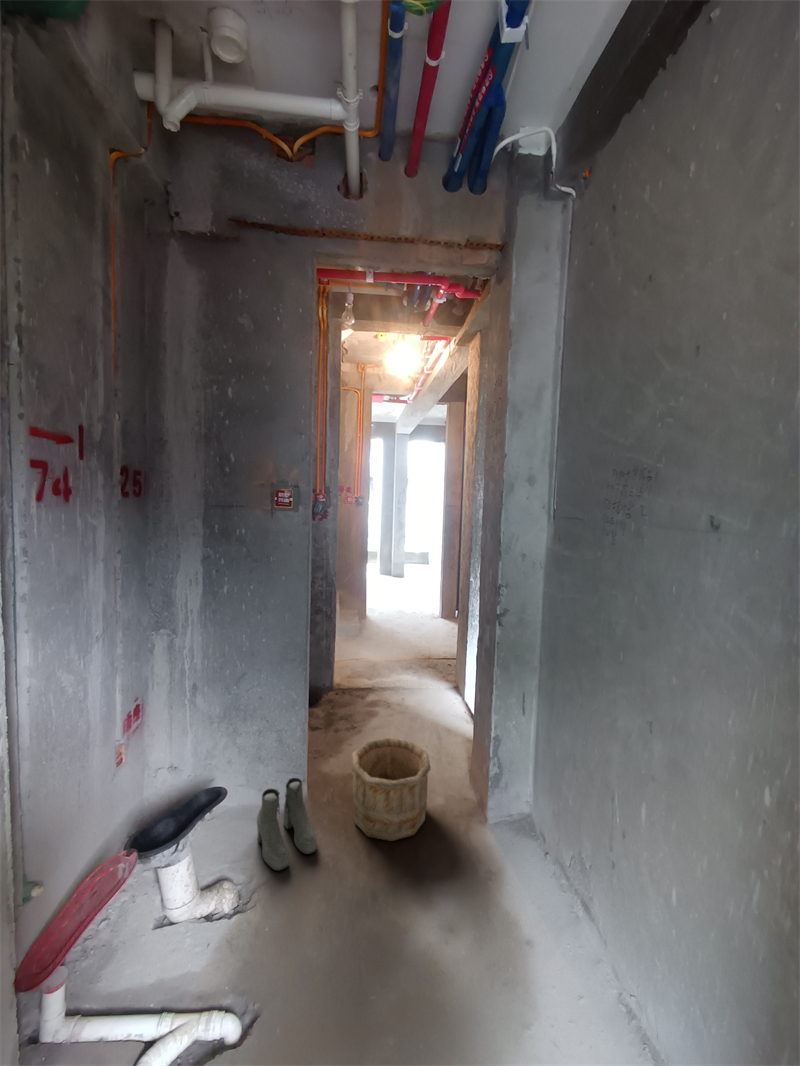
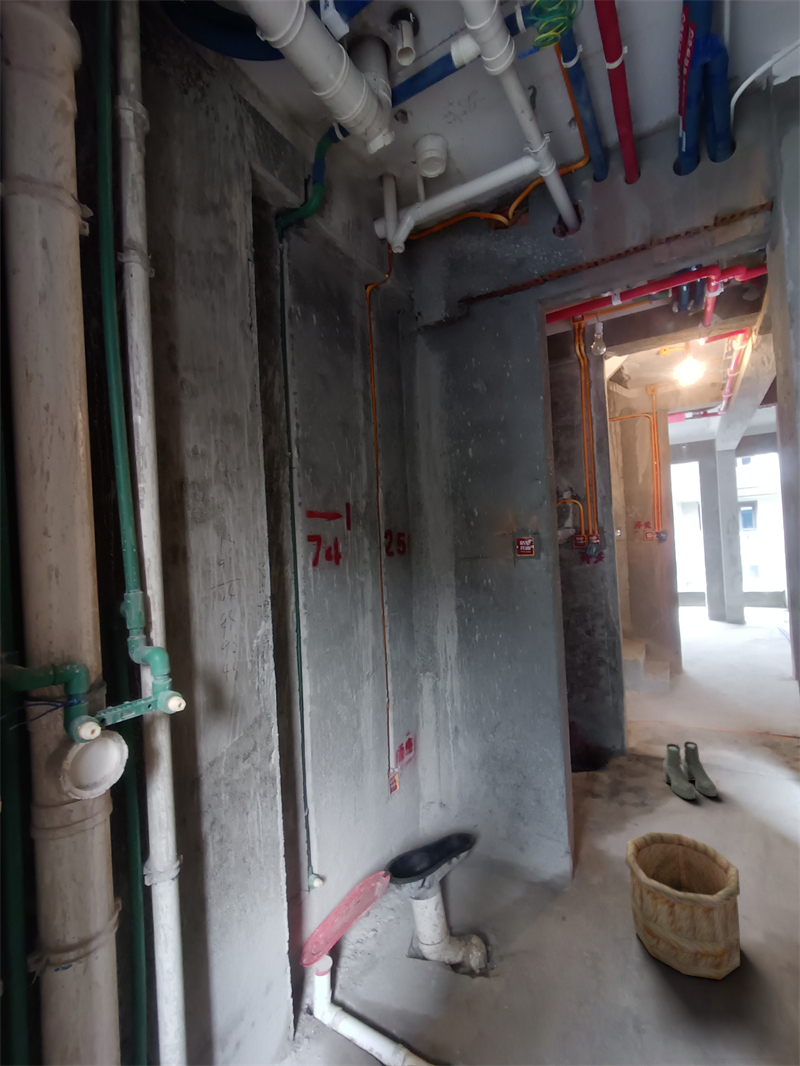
boots: present [257,778,316,871] -> present [663,742,717,800]

